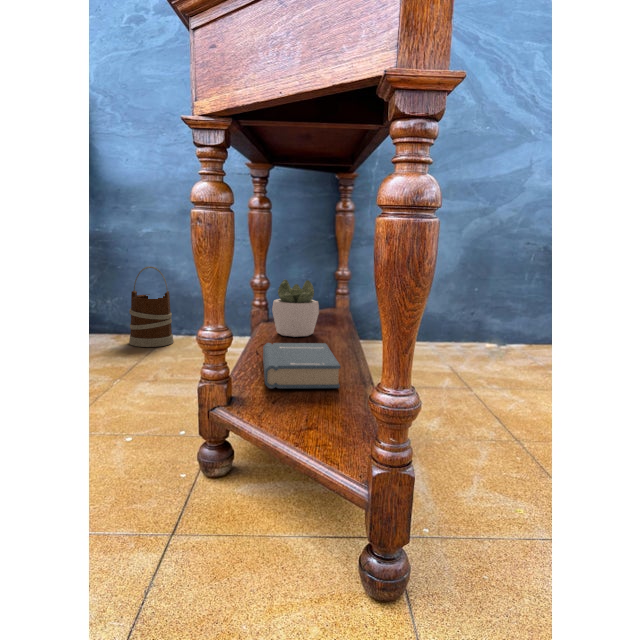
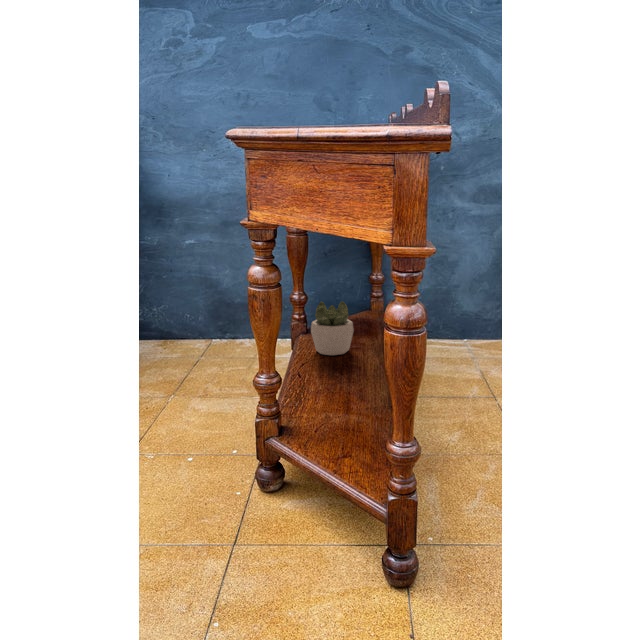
wooden bucket: present [129,267,174,347] -> none [177,278,219,355]
hardback book: present [263,343,341,388] -> none [305,369,370,418]

